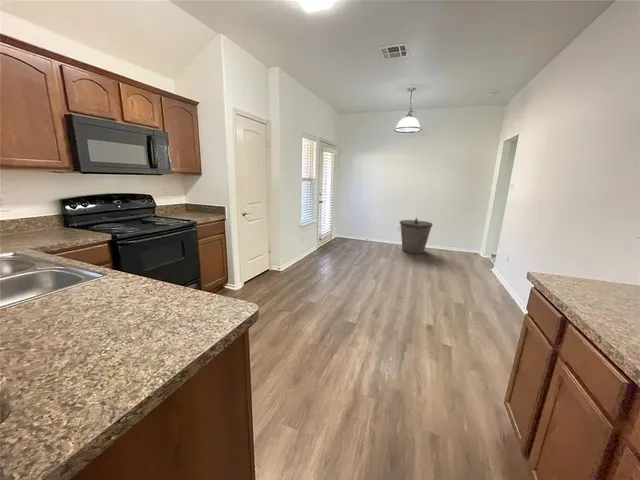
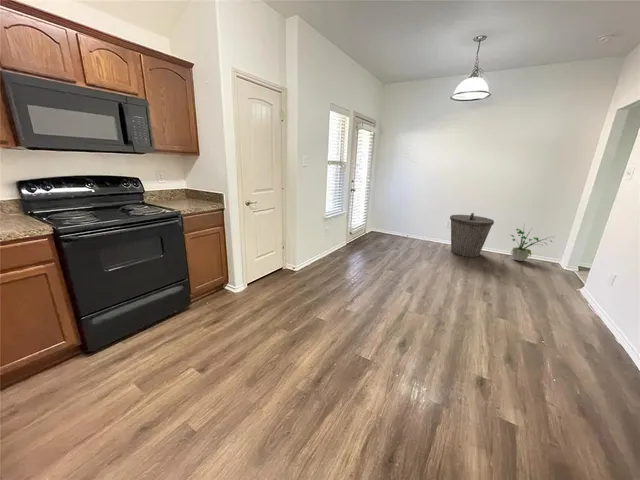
potted plant: none [444,223,477,254] -> present [511,228,552,261]

